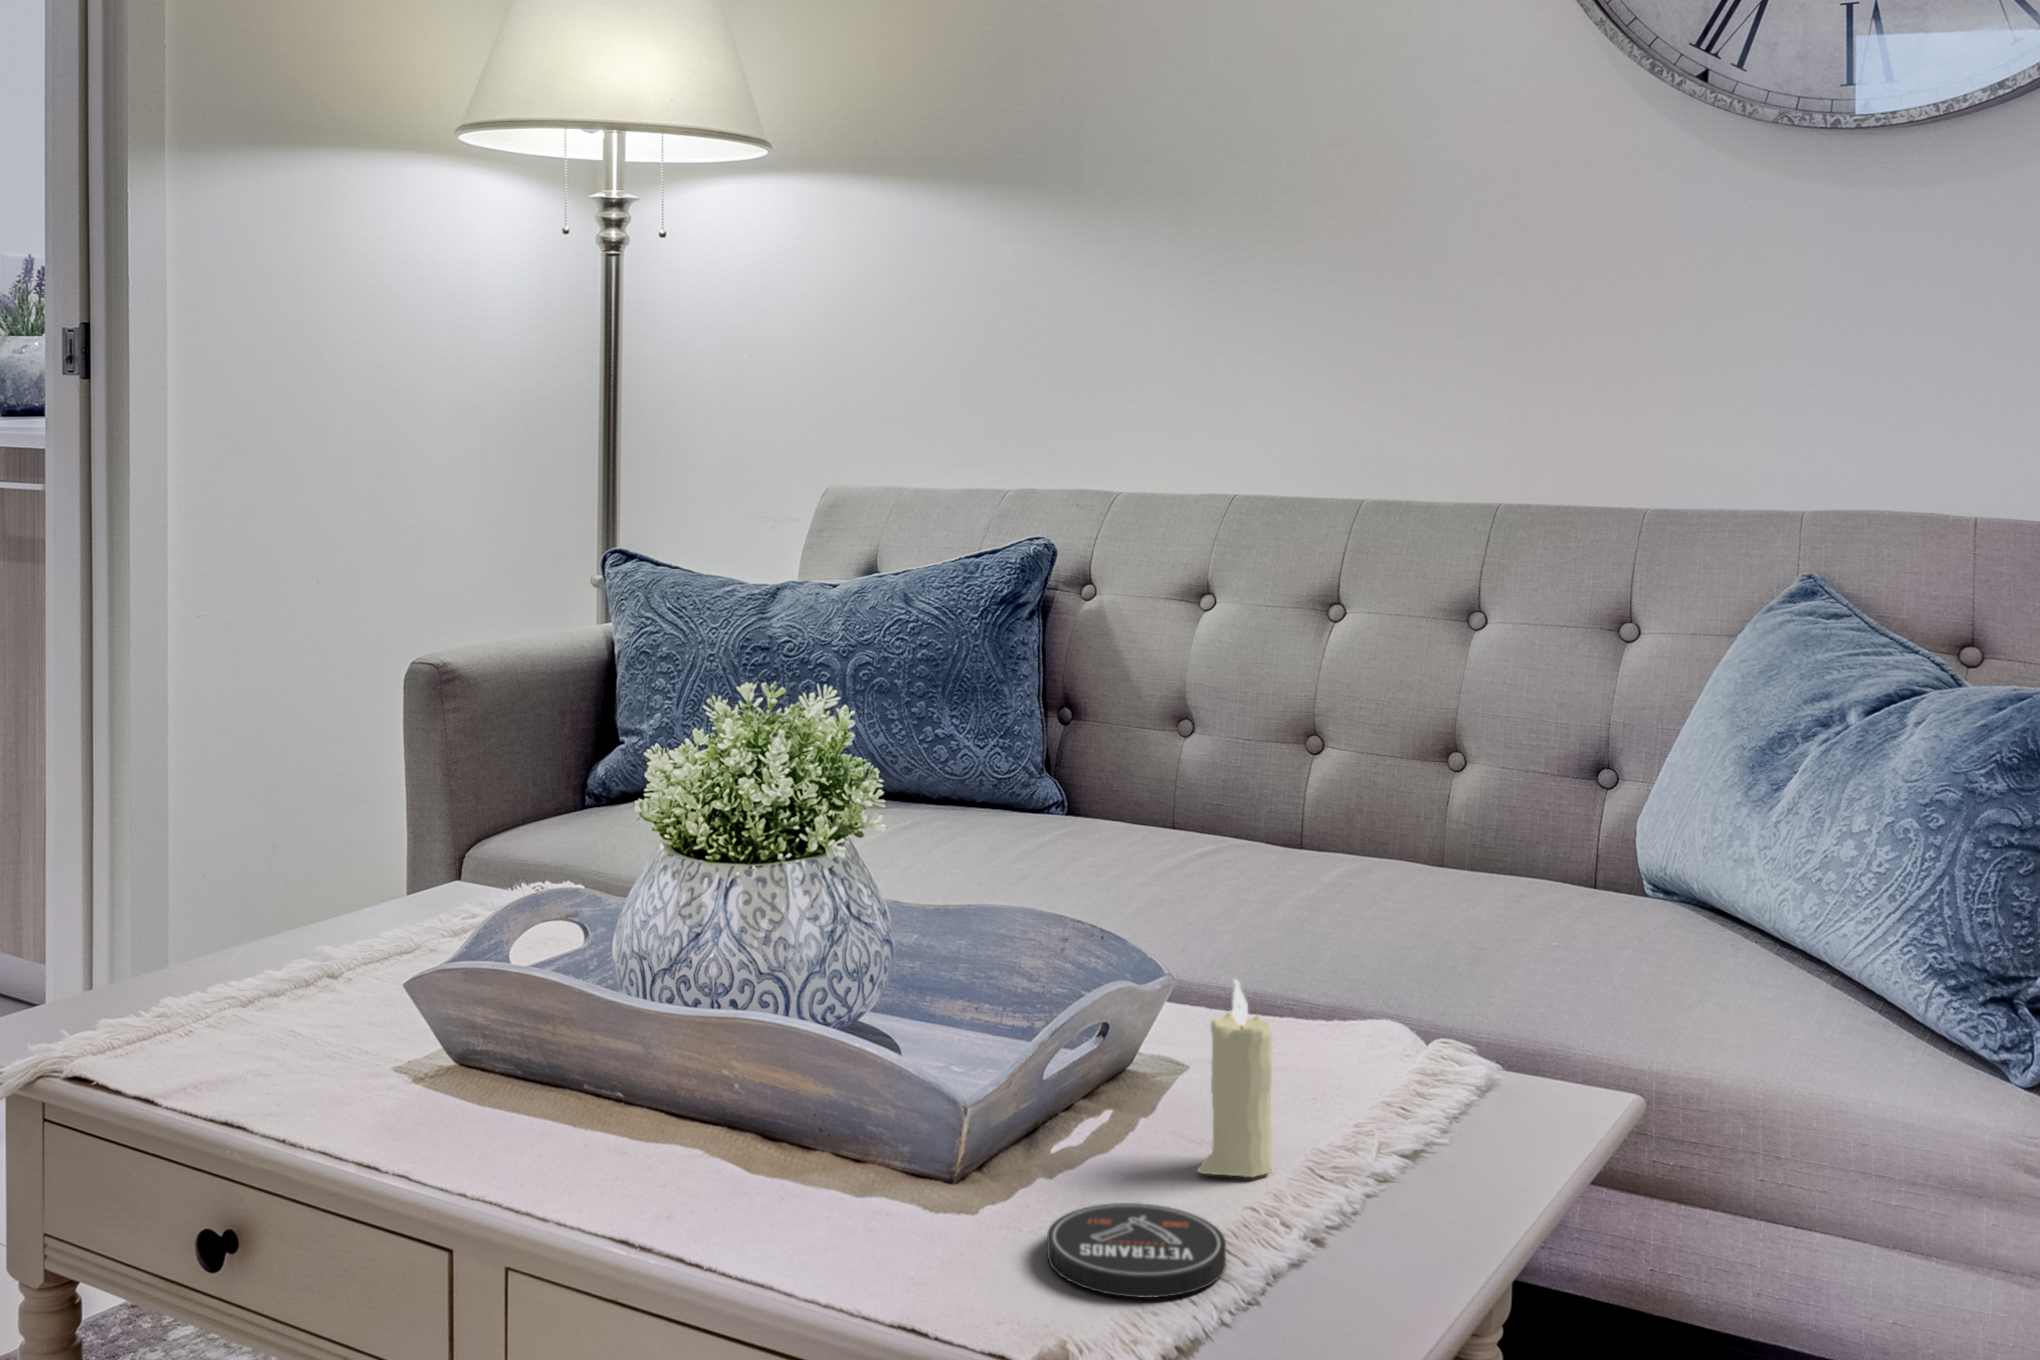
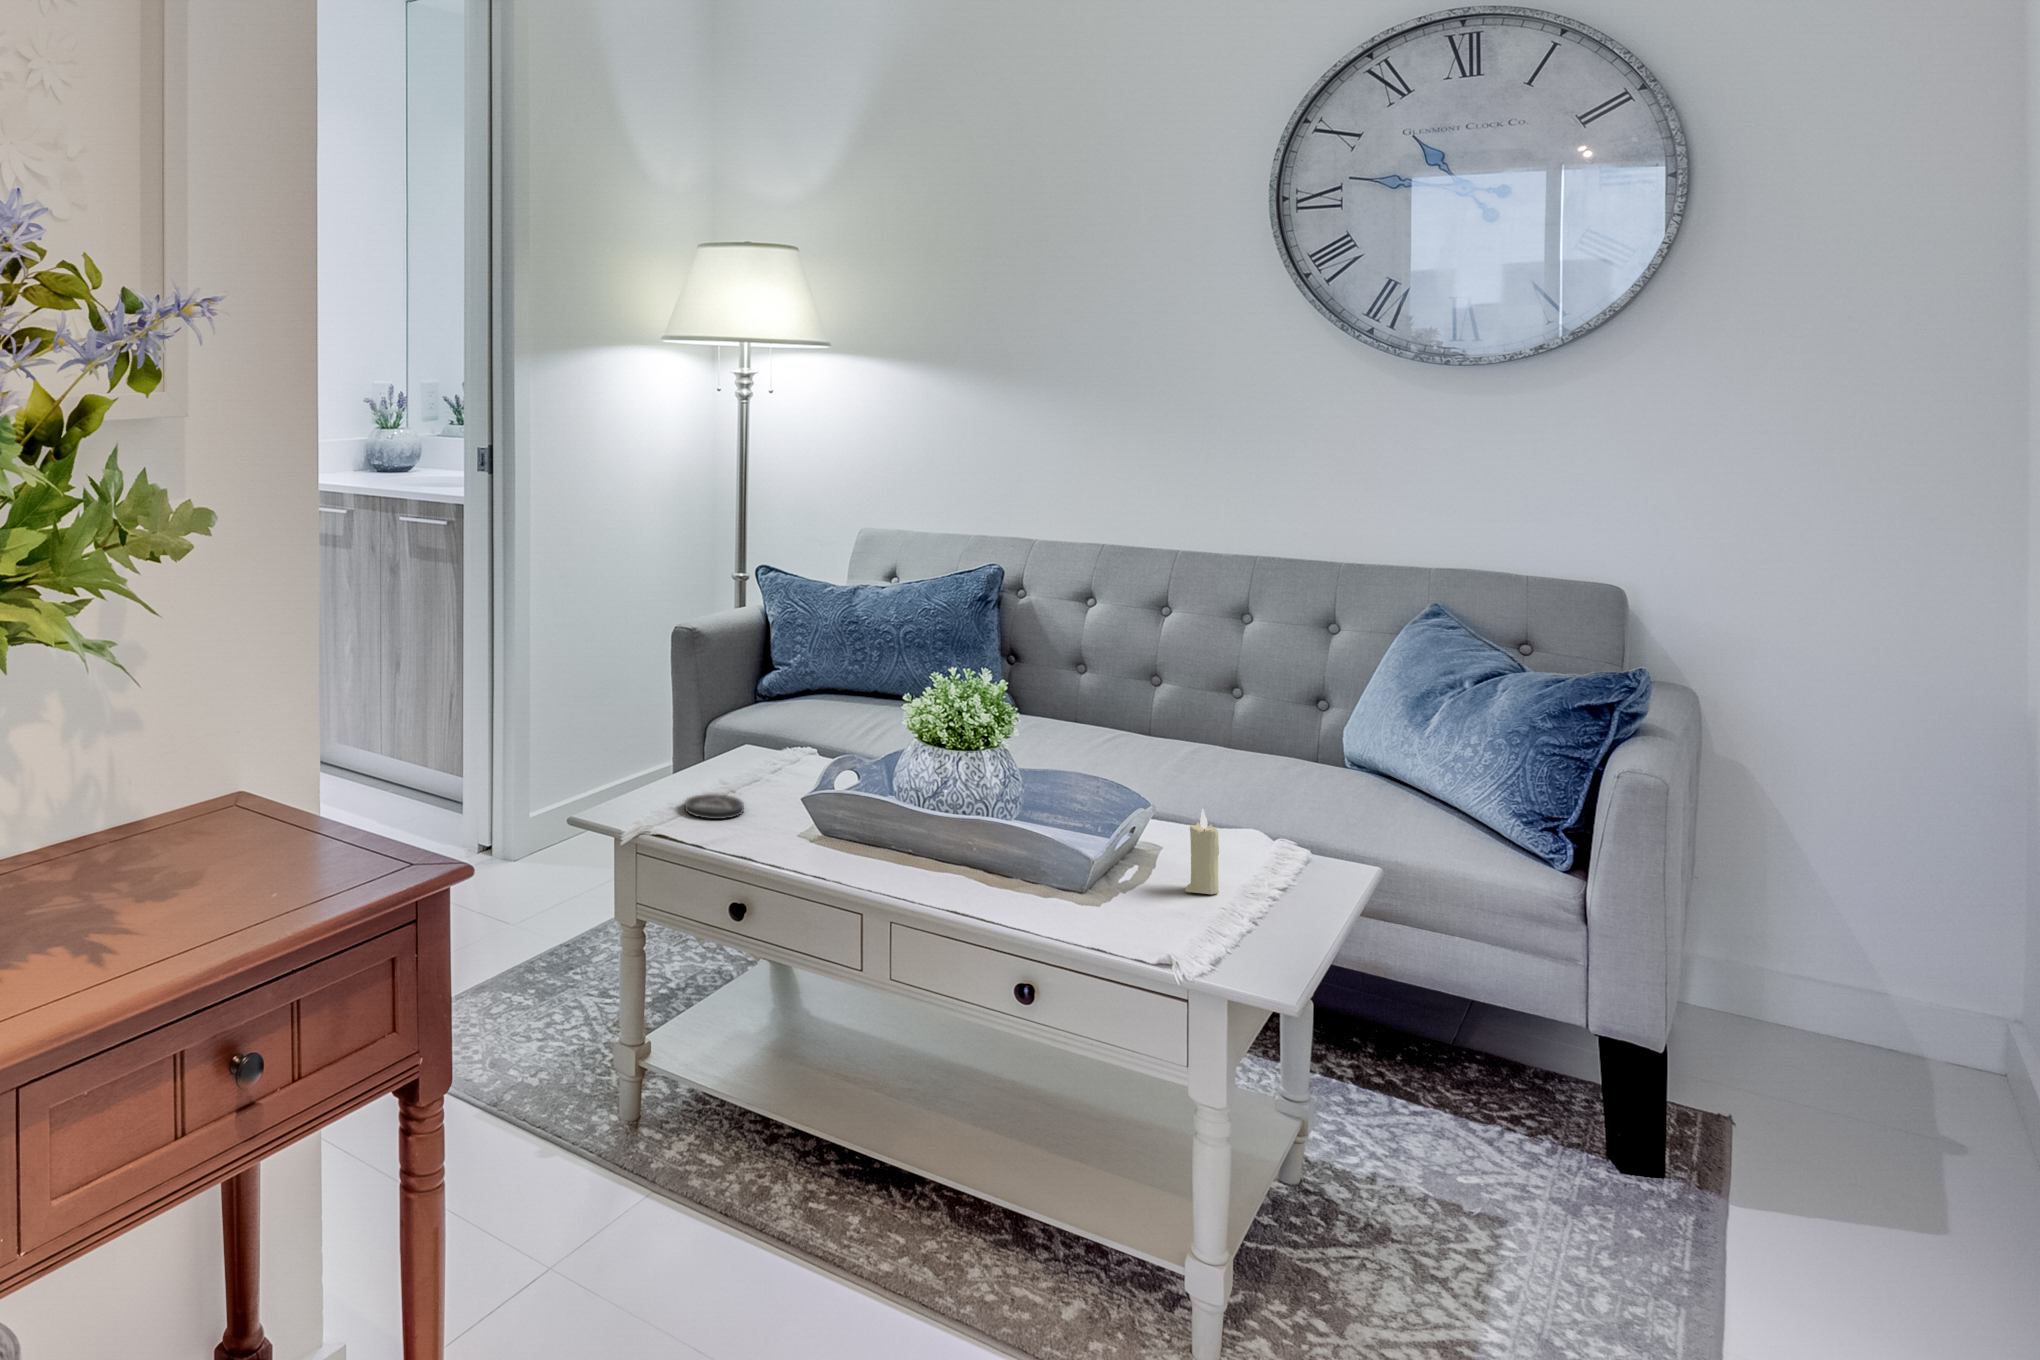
coaster: present [1047,1203,1226,1298] -> present [685,794,744,819]

